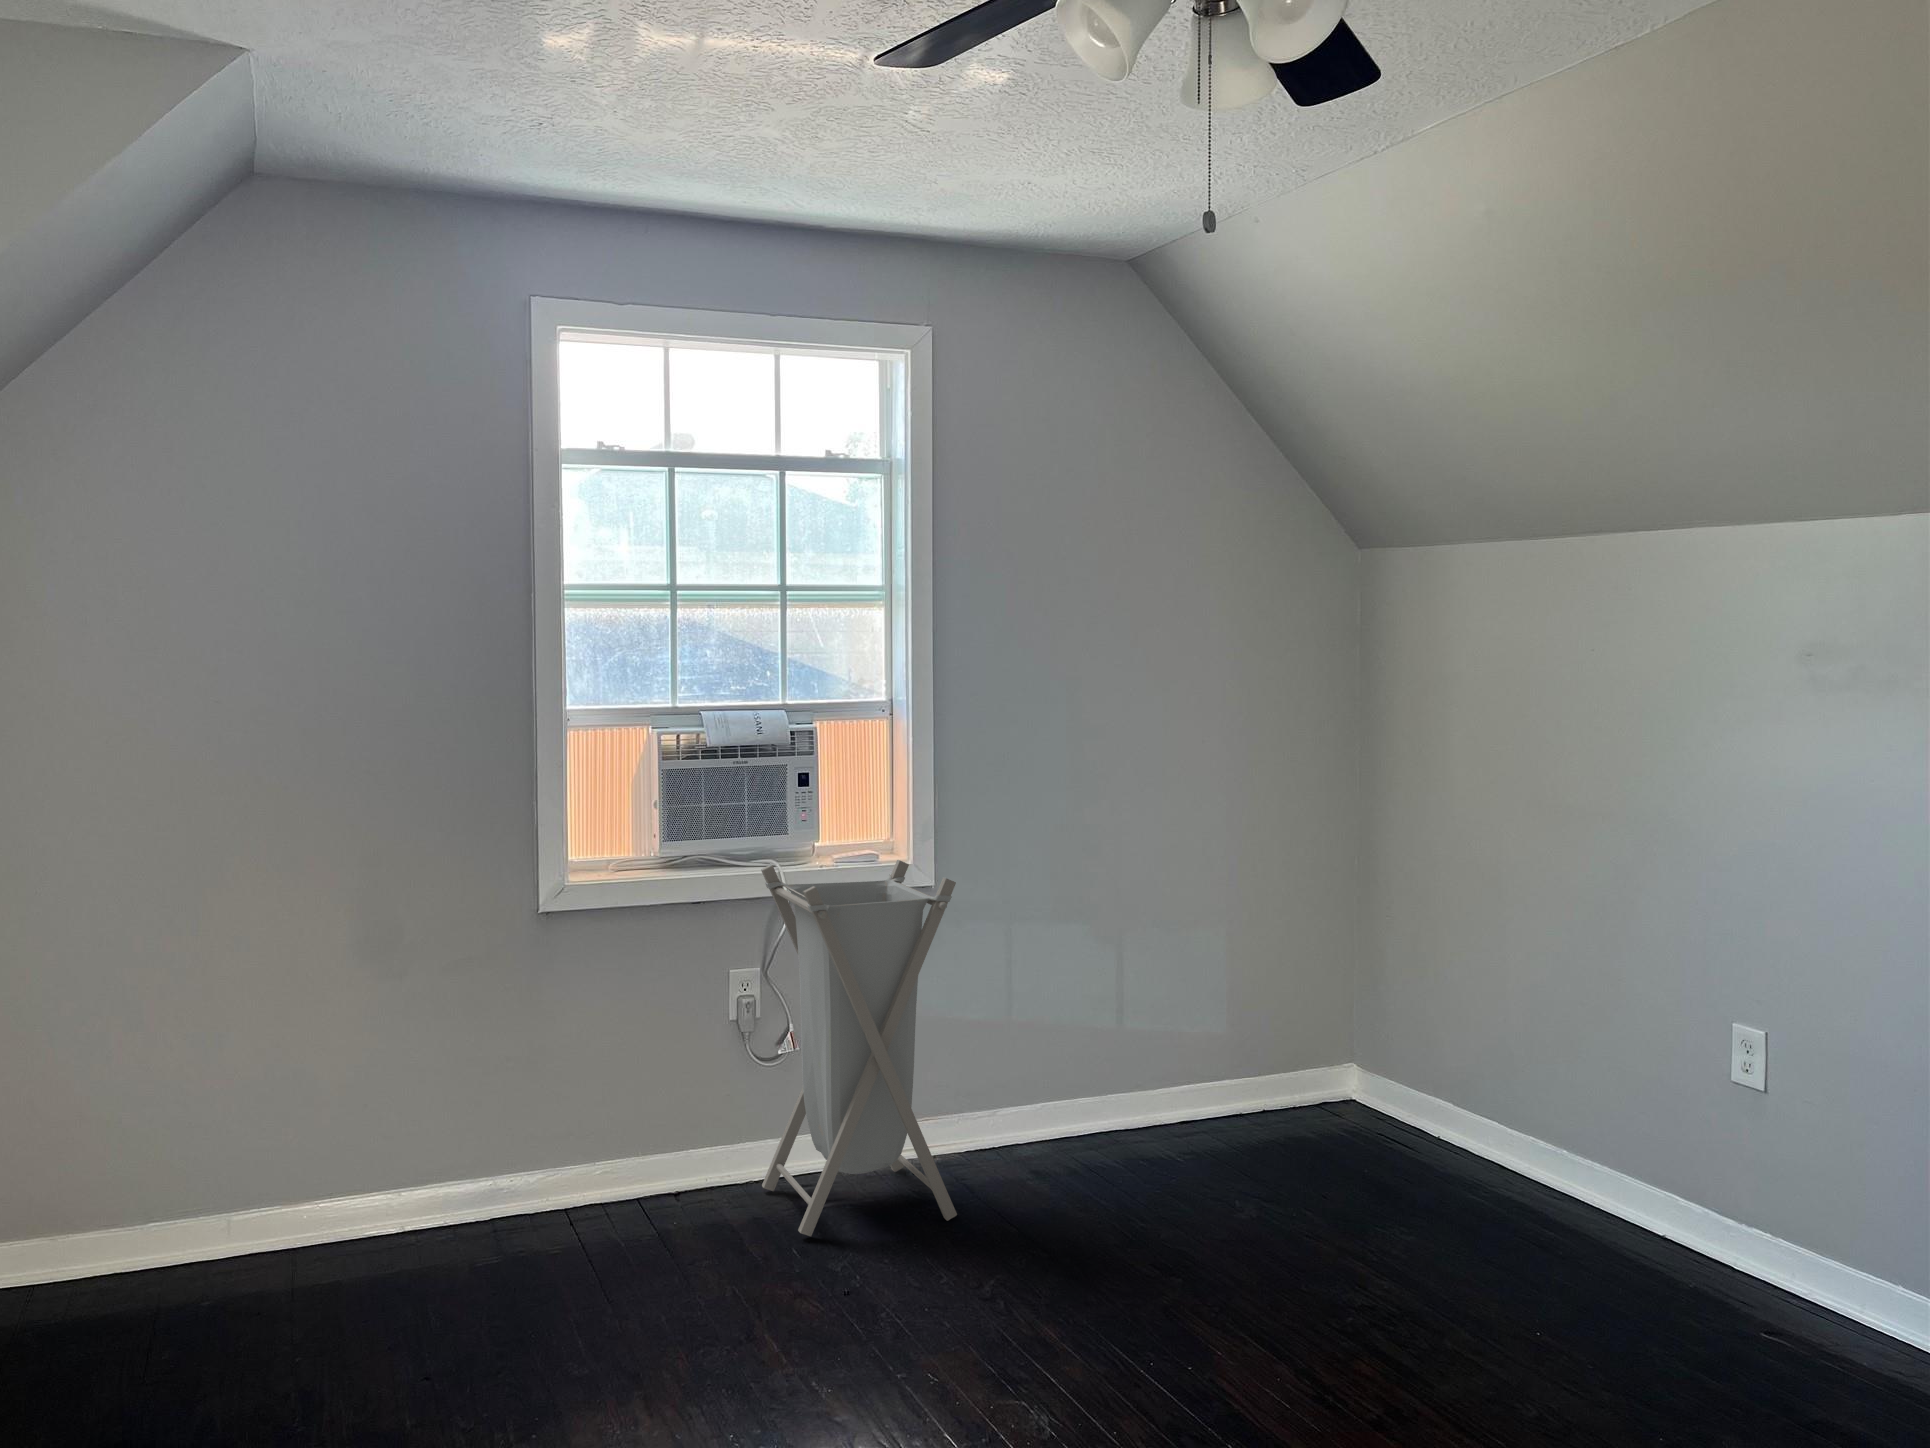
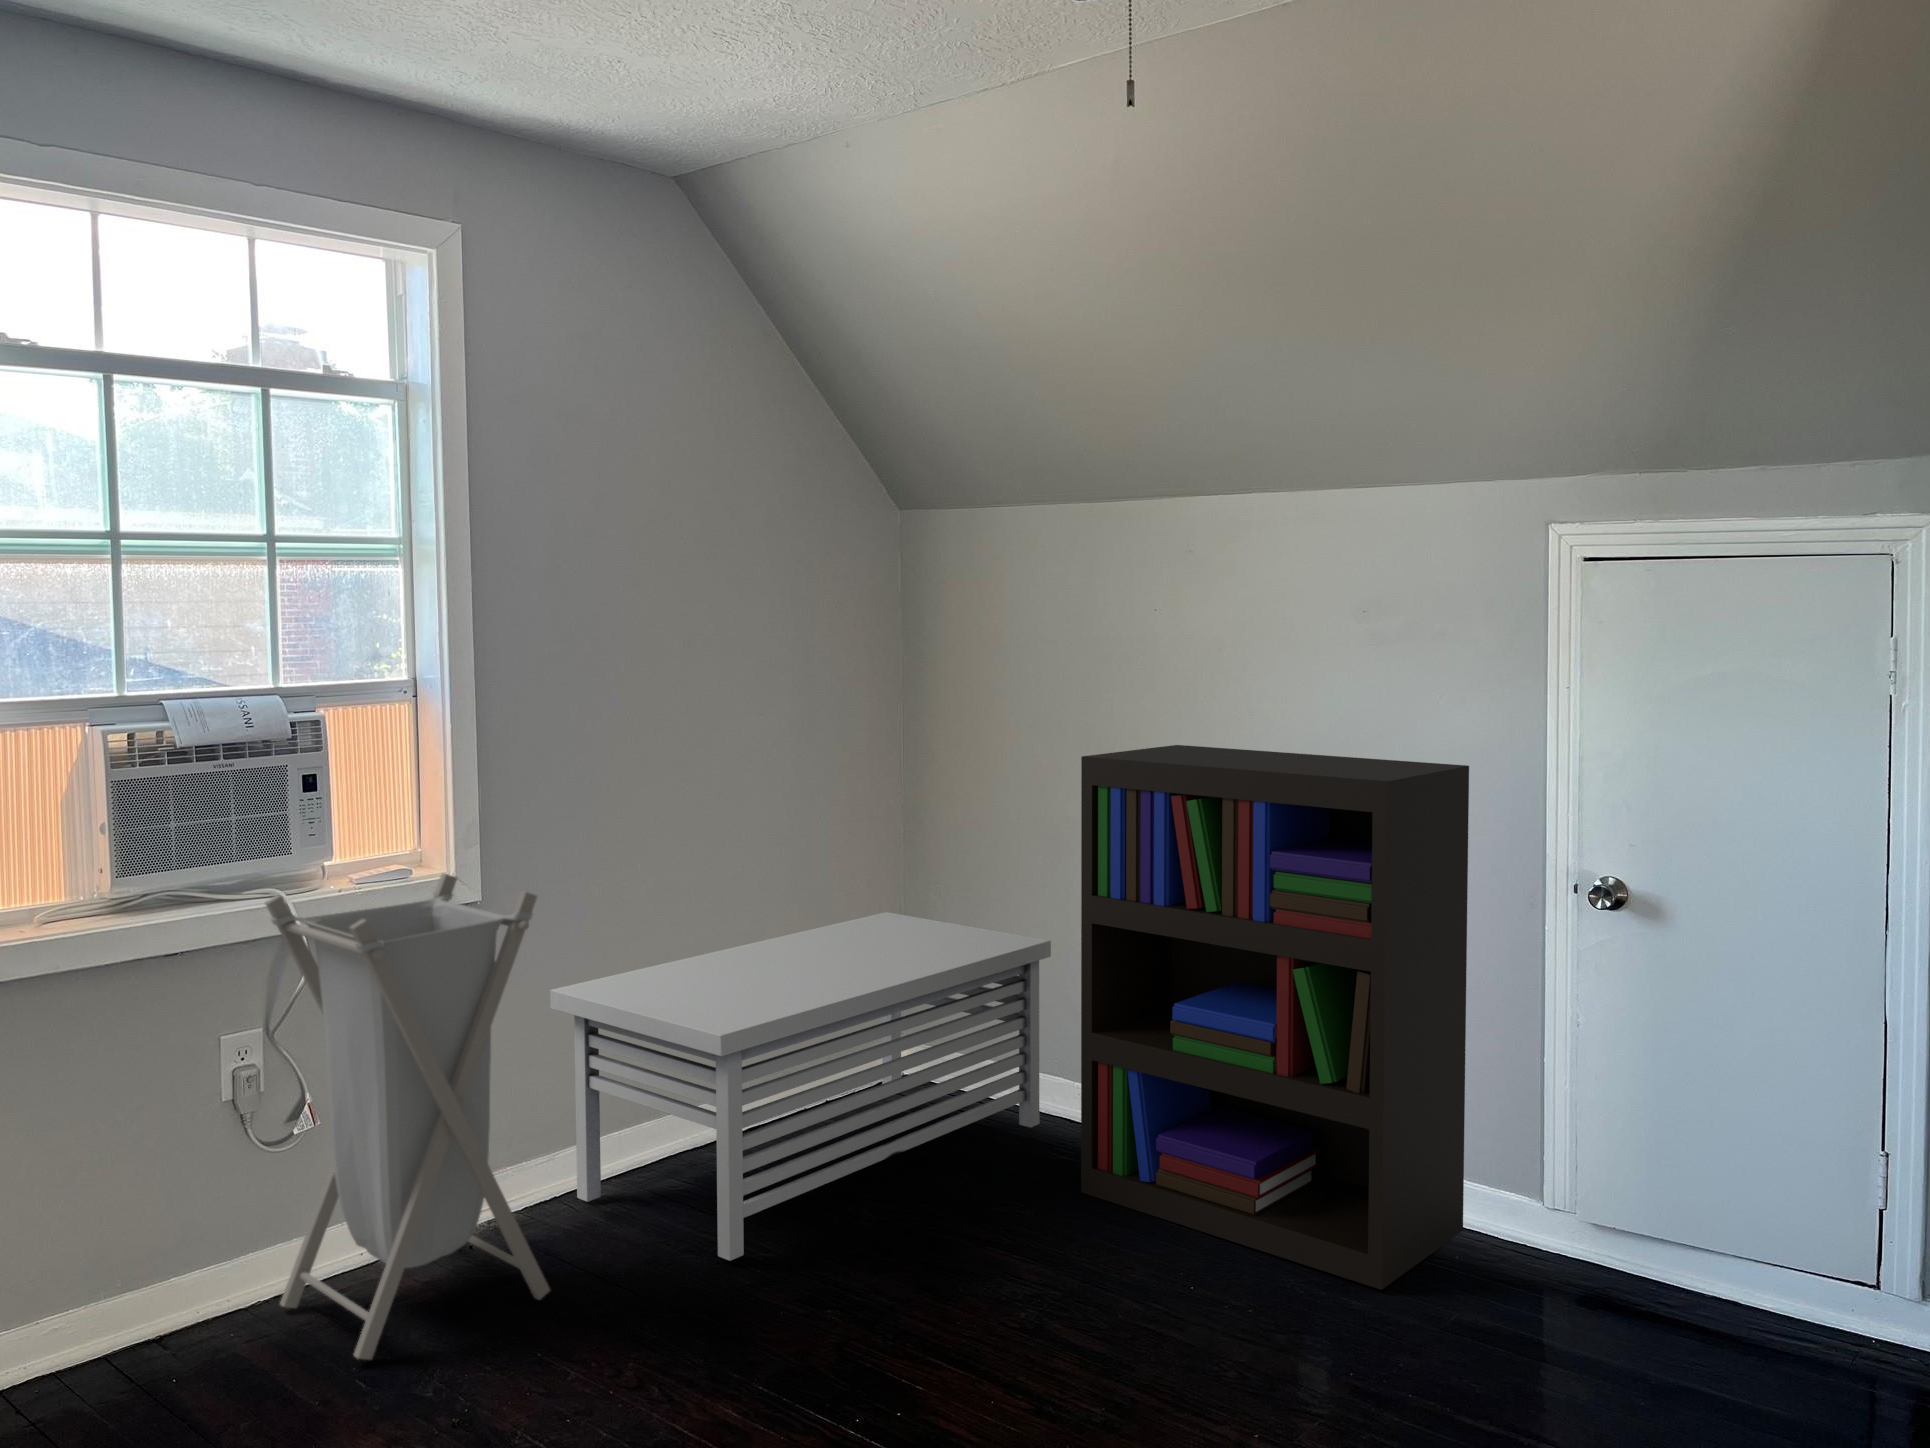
bookshelf: none [1468,790,1906,1374] -> present [1081,745,1469,1290]
storage bench: none [989,938,1473,1221] -> present [550,912,1051,1261]

